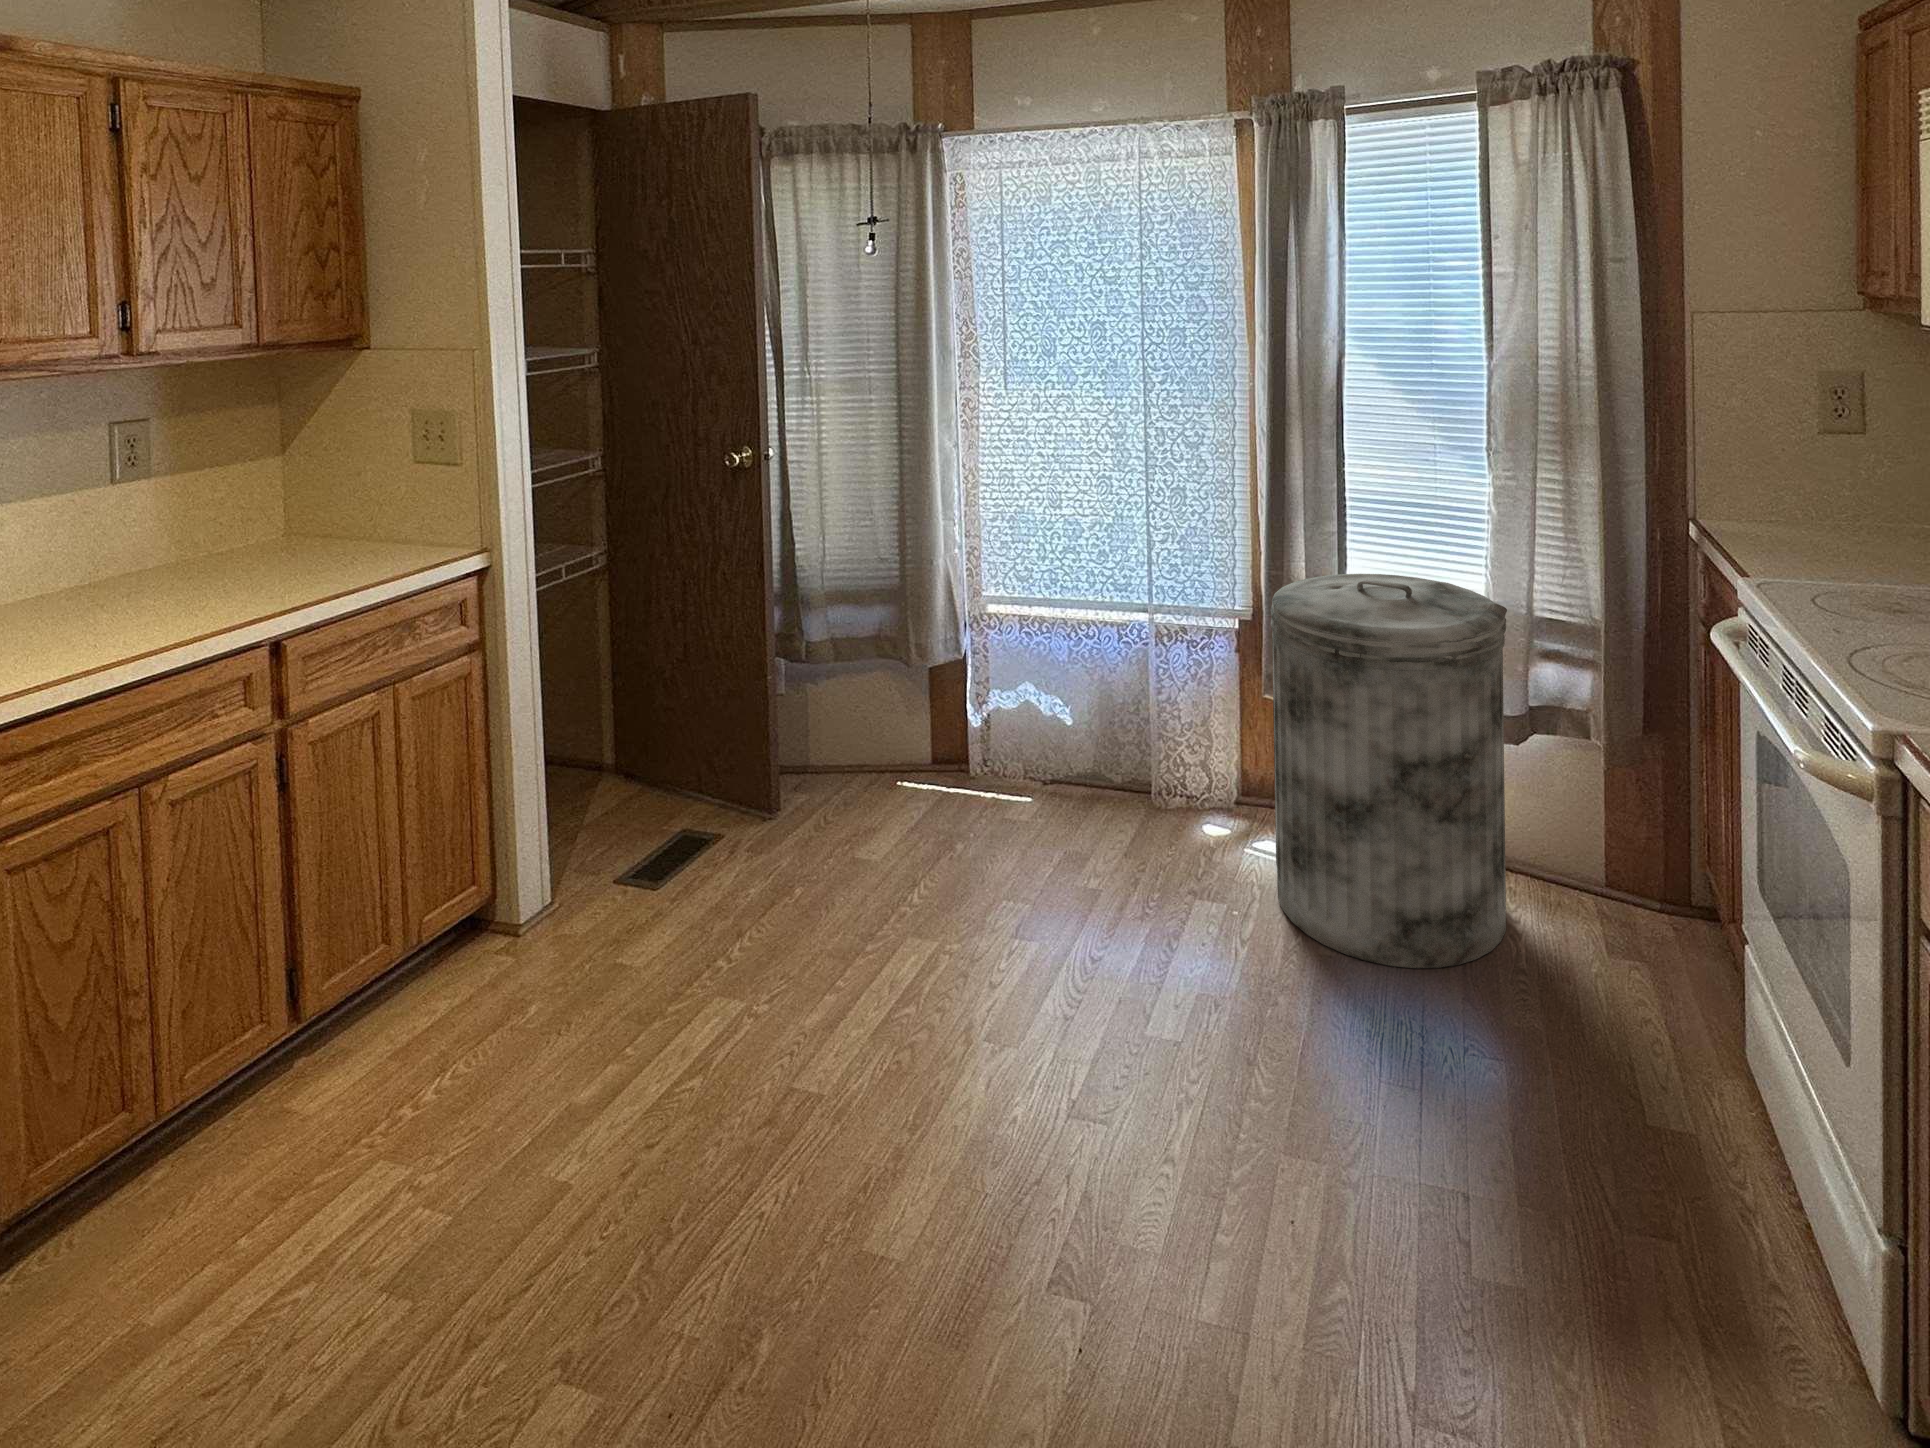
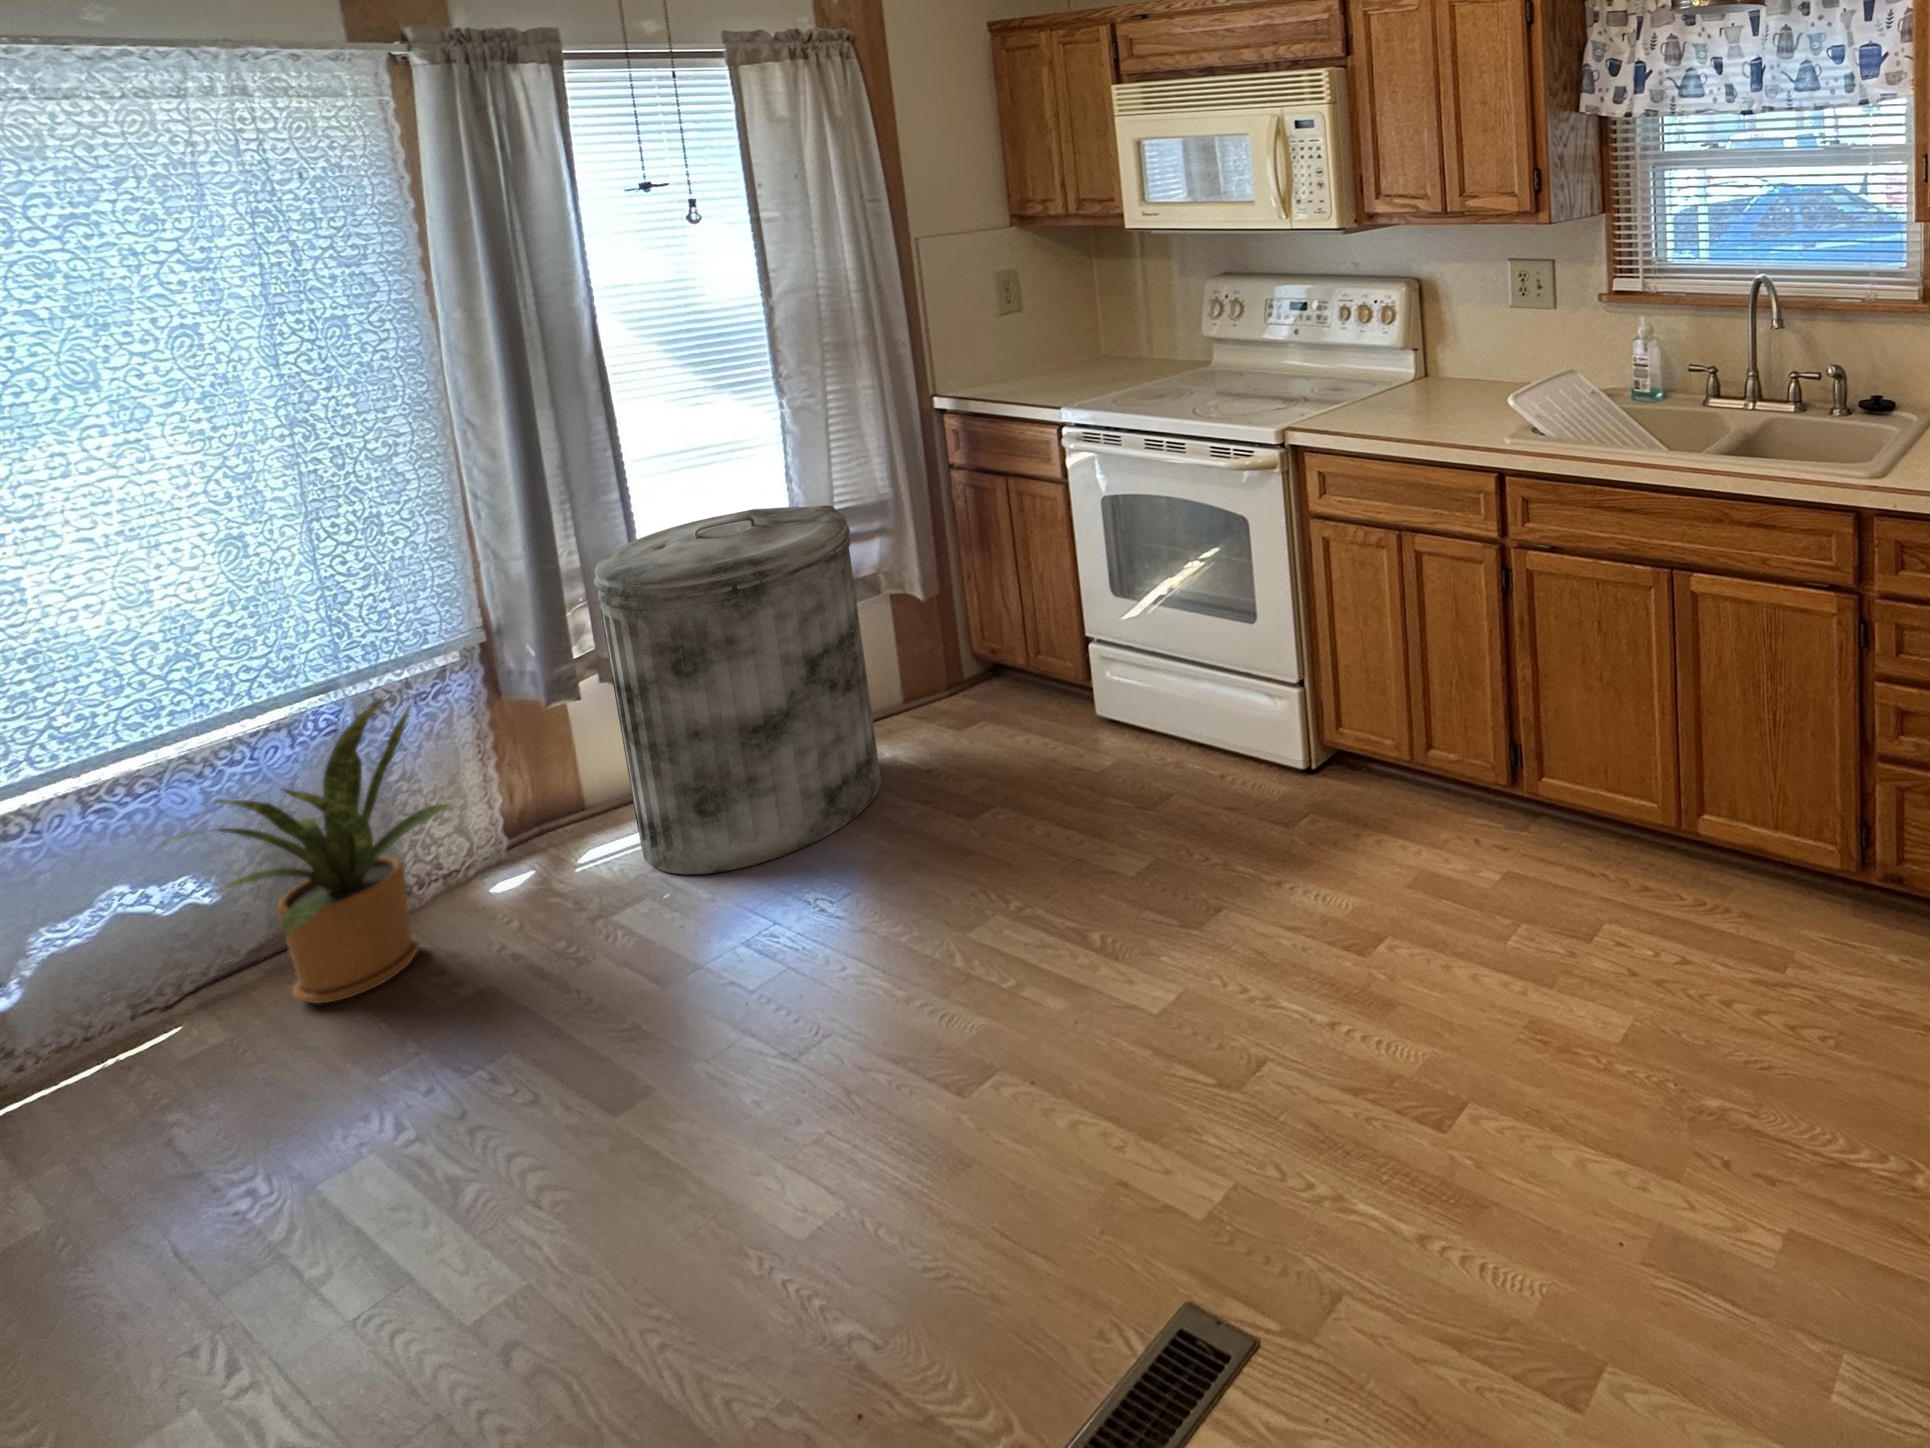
house plant: none [998,631,1189,850] -> present [164,699,449,1003]

